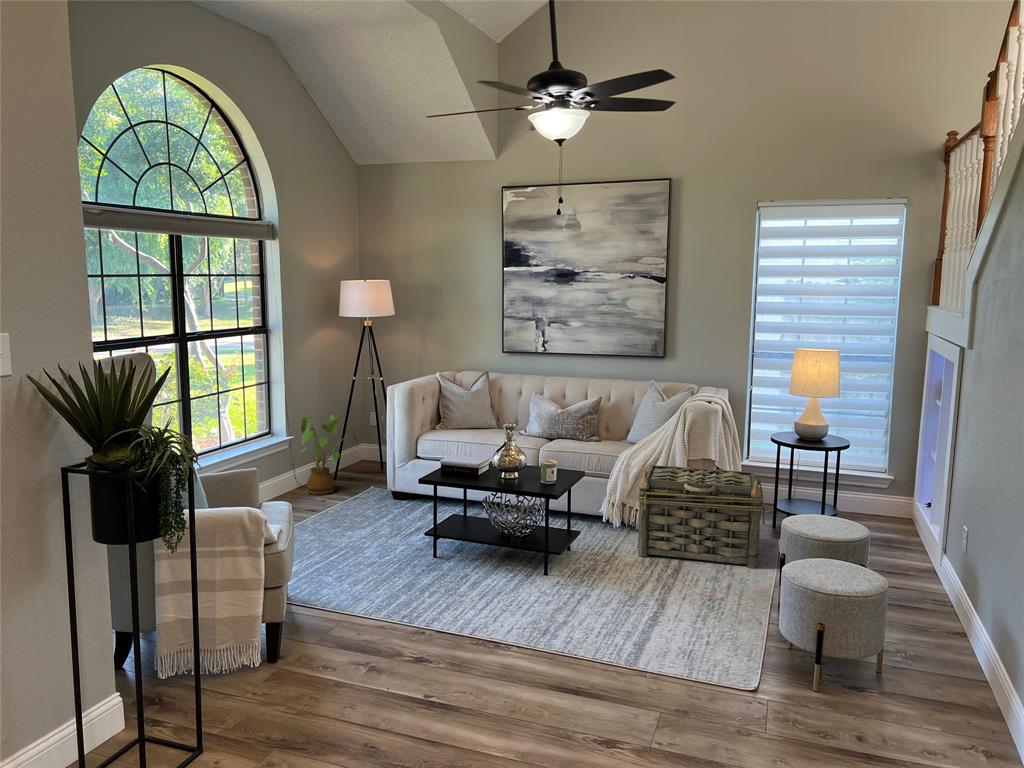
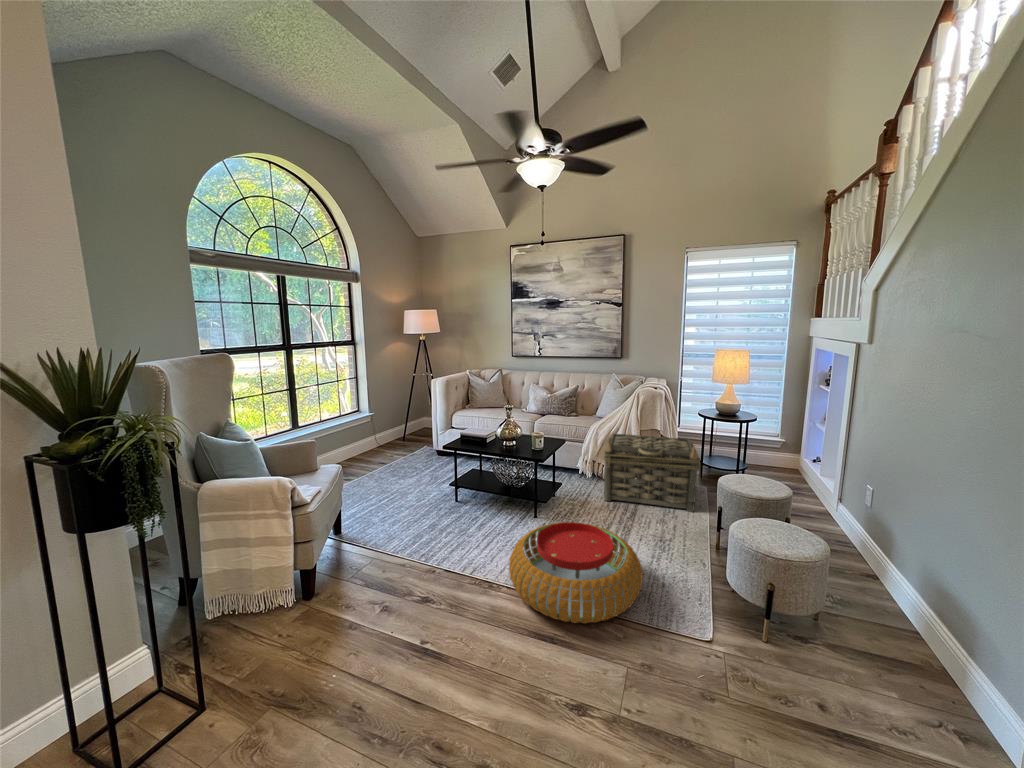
house plant: present [301,415,358,495] -> none [377,399,416,452]
pouf: none [521,571,682,677] -> present [509,522,643,623]

